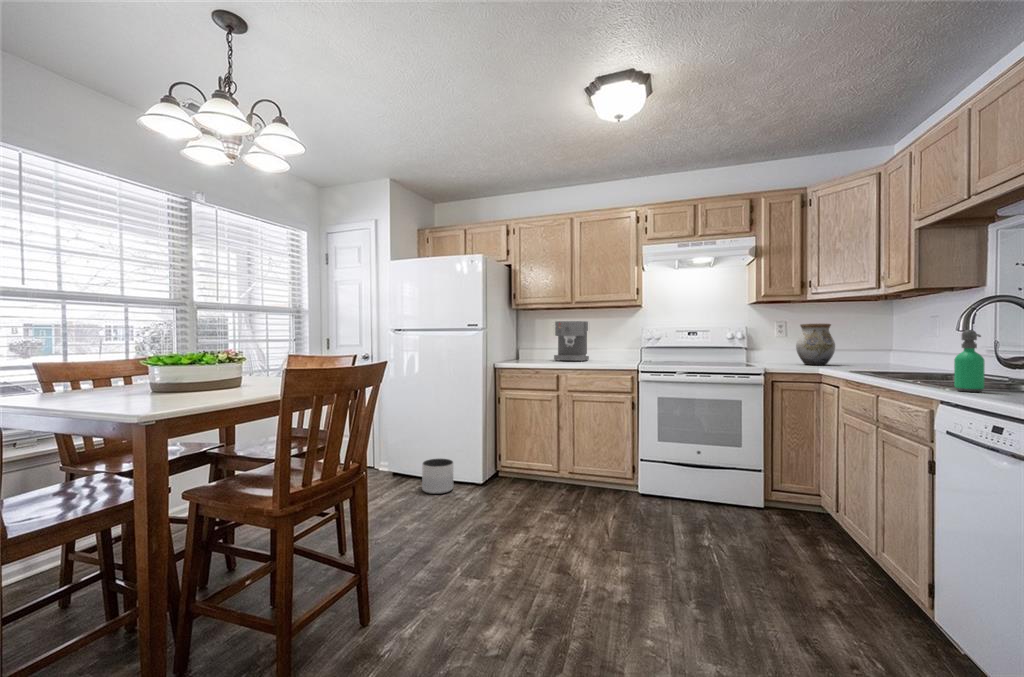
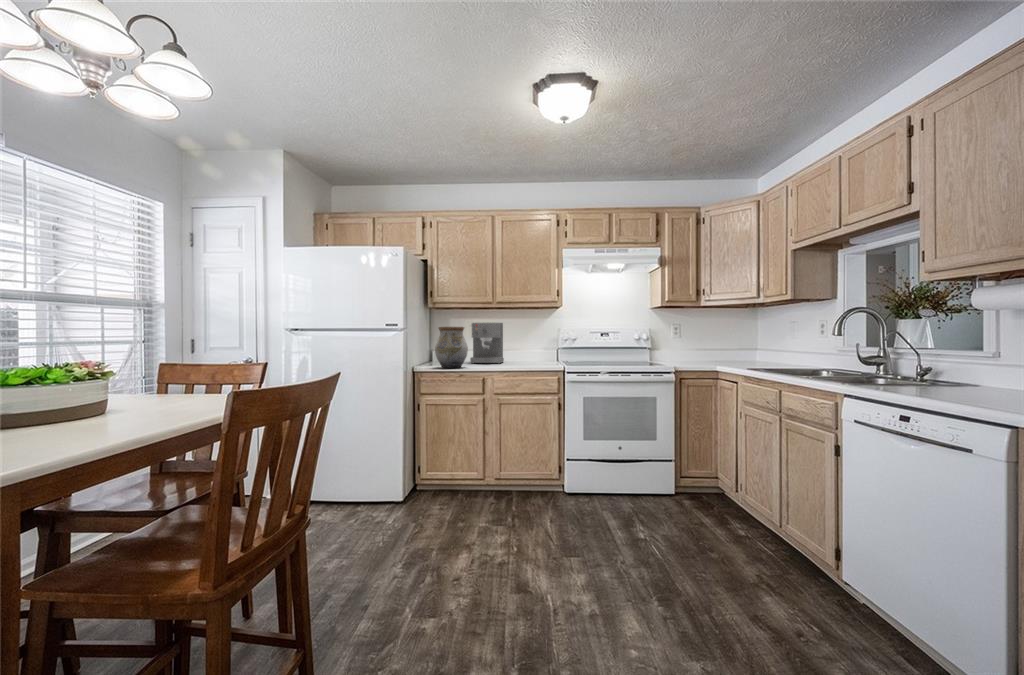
vase: present [796,323,835,365] -> present [435,327,468,368]
soap dispenser: present [954,330,985,392] -> none [857,336,879,388]
planter: present [422,459,453,494] -> none [335,477,371,519]

